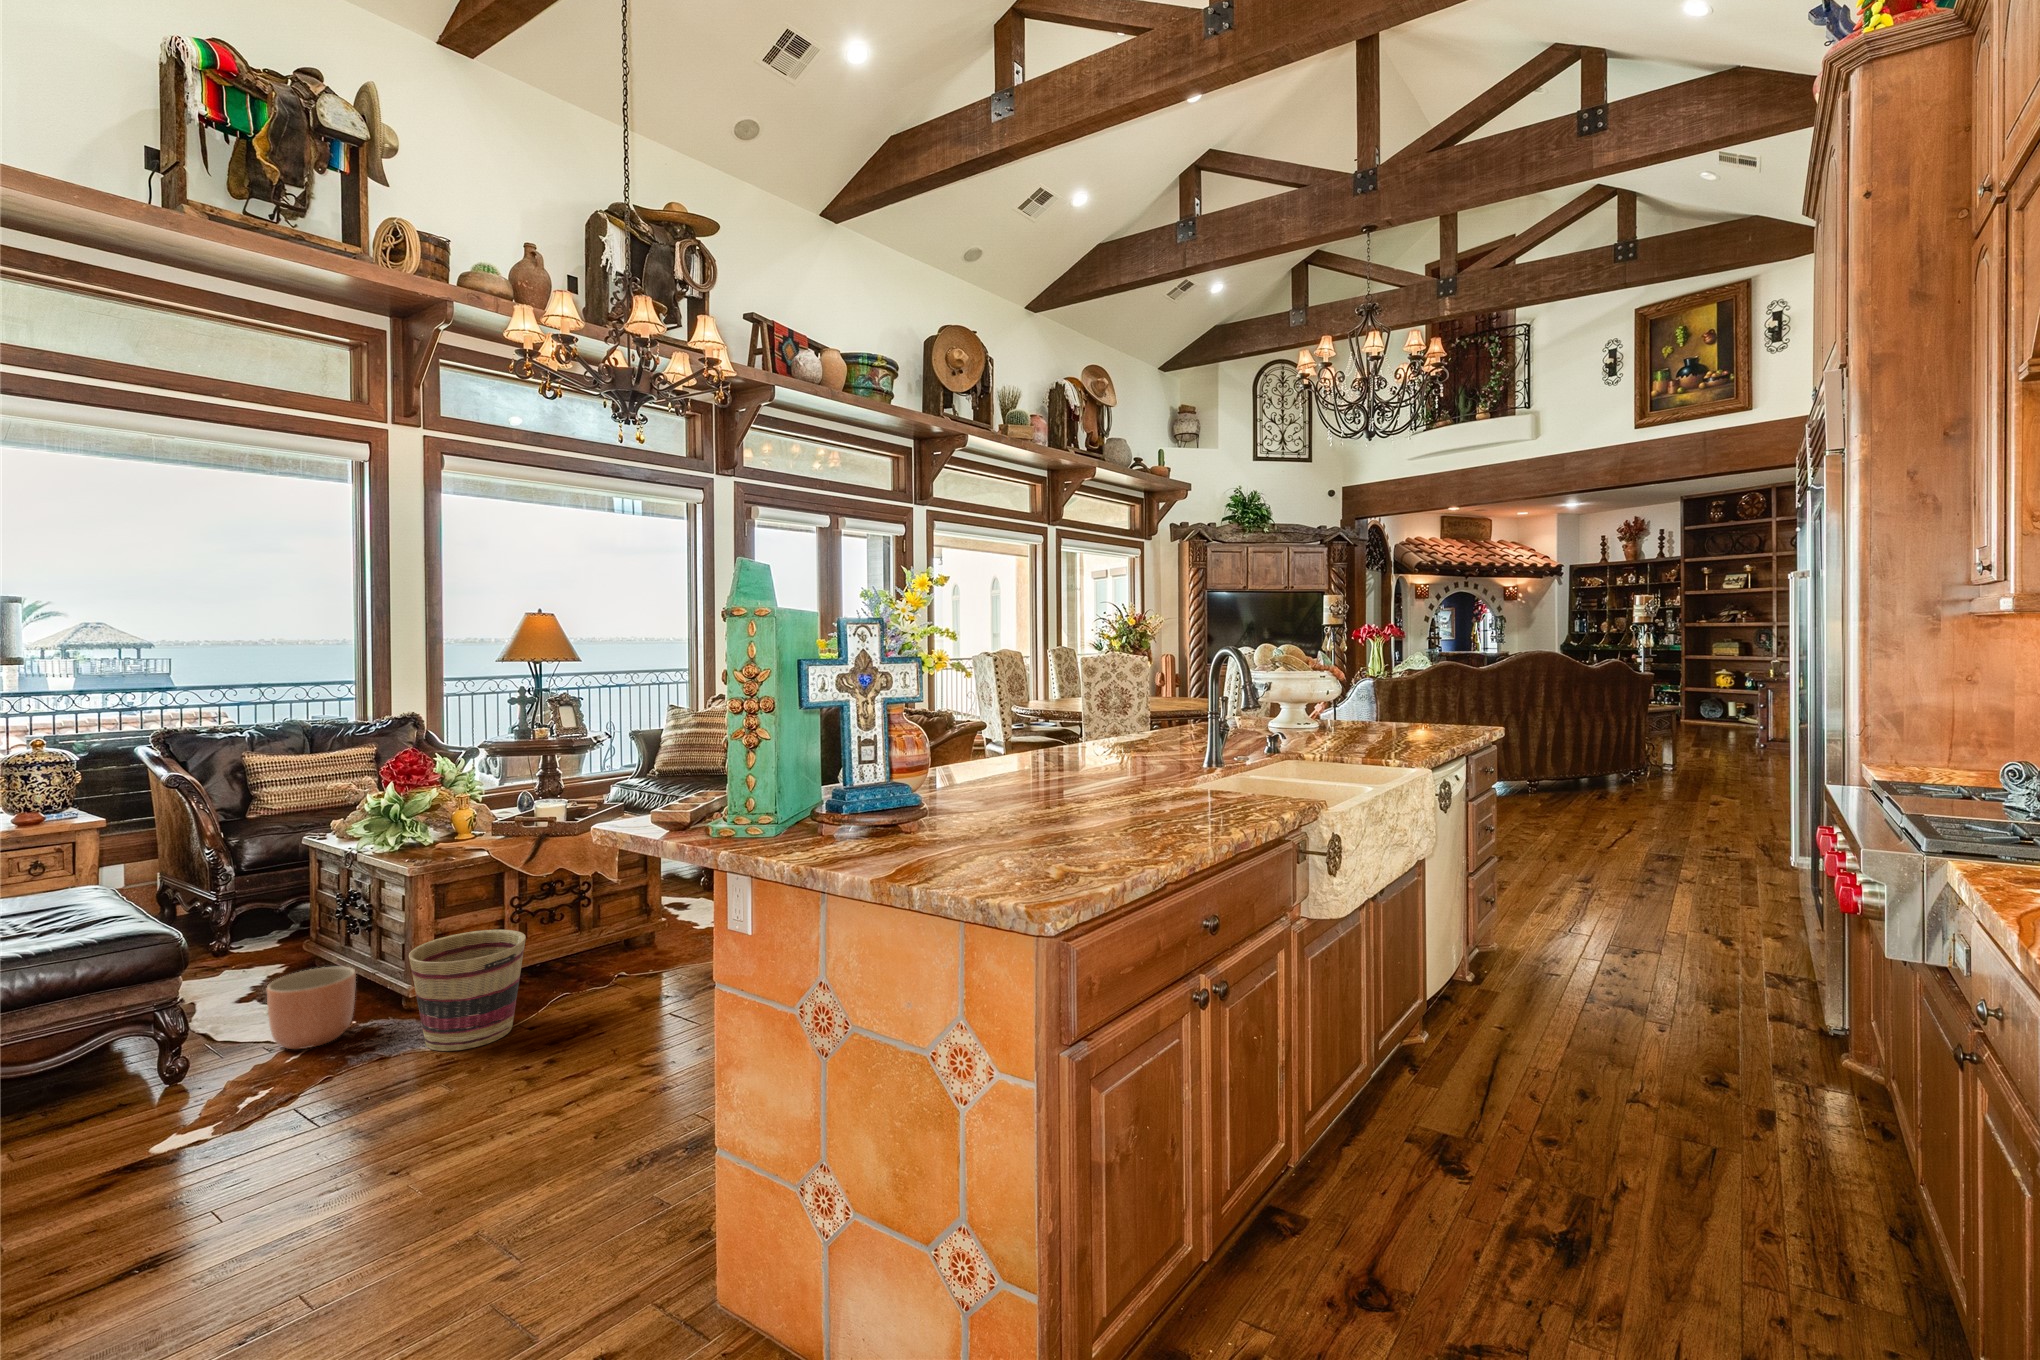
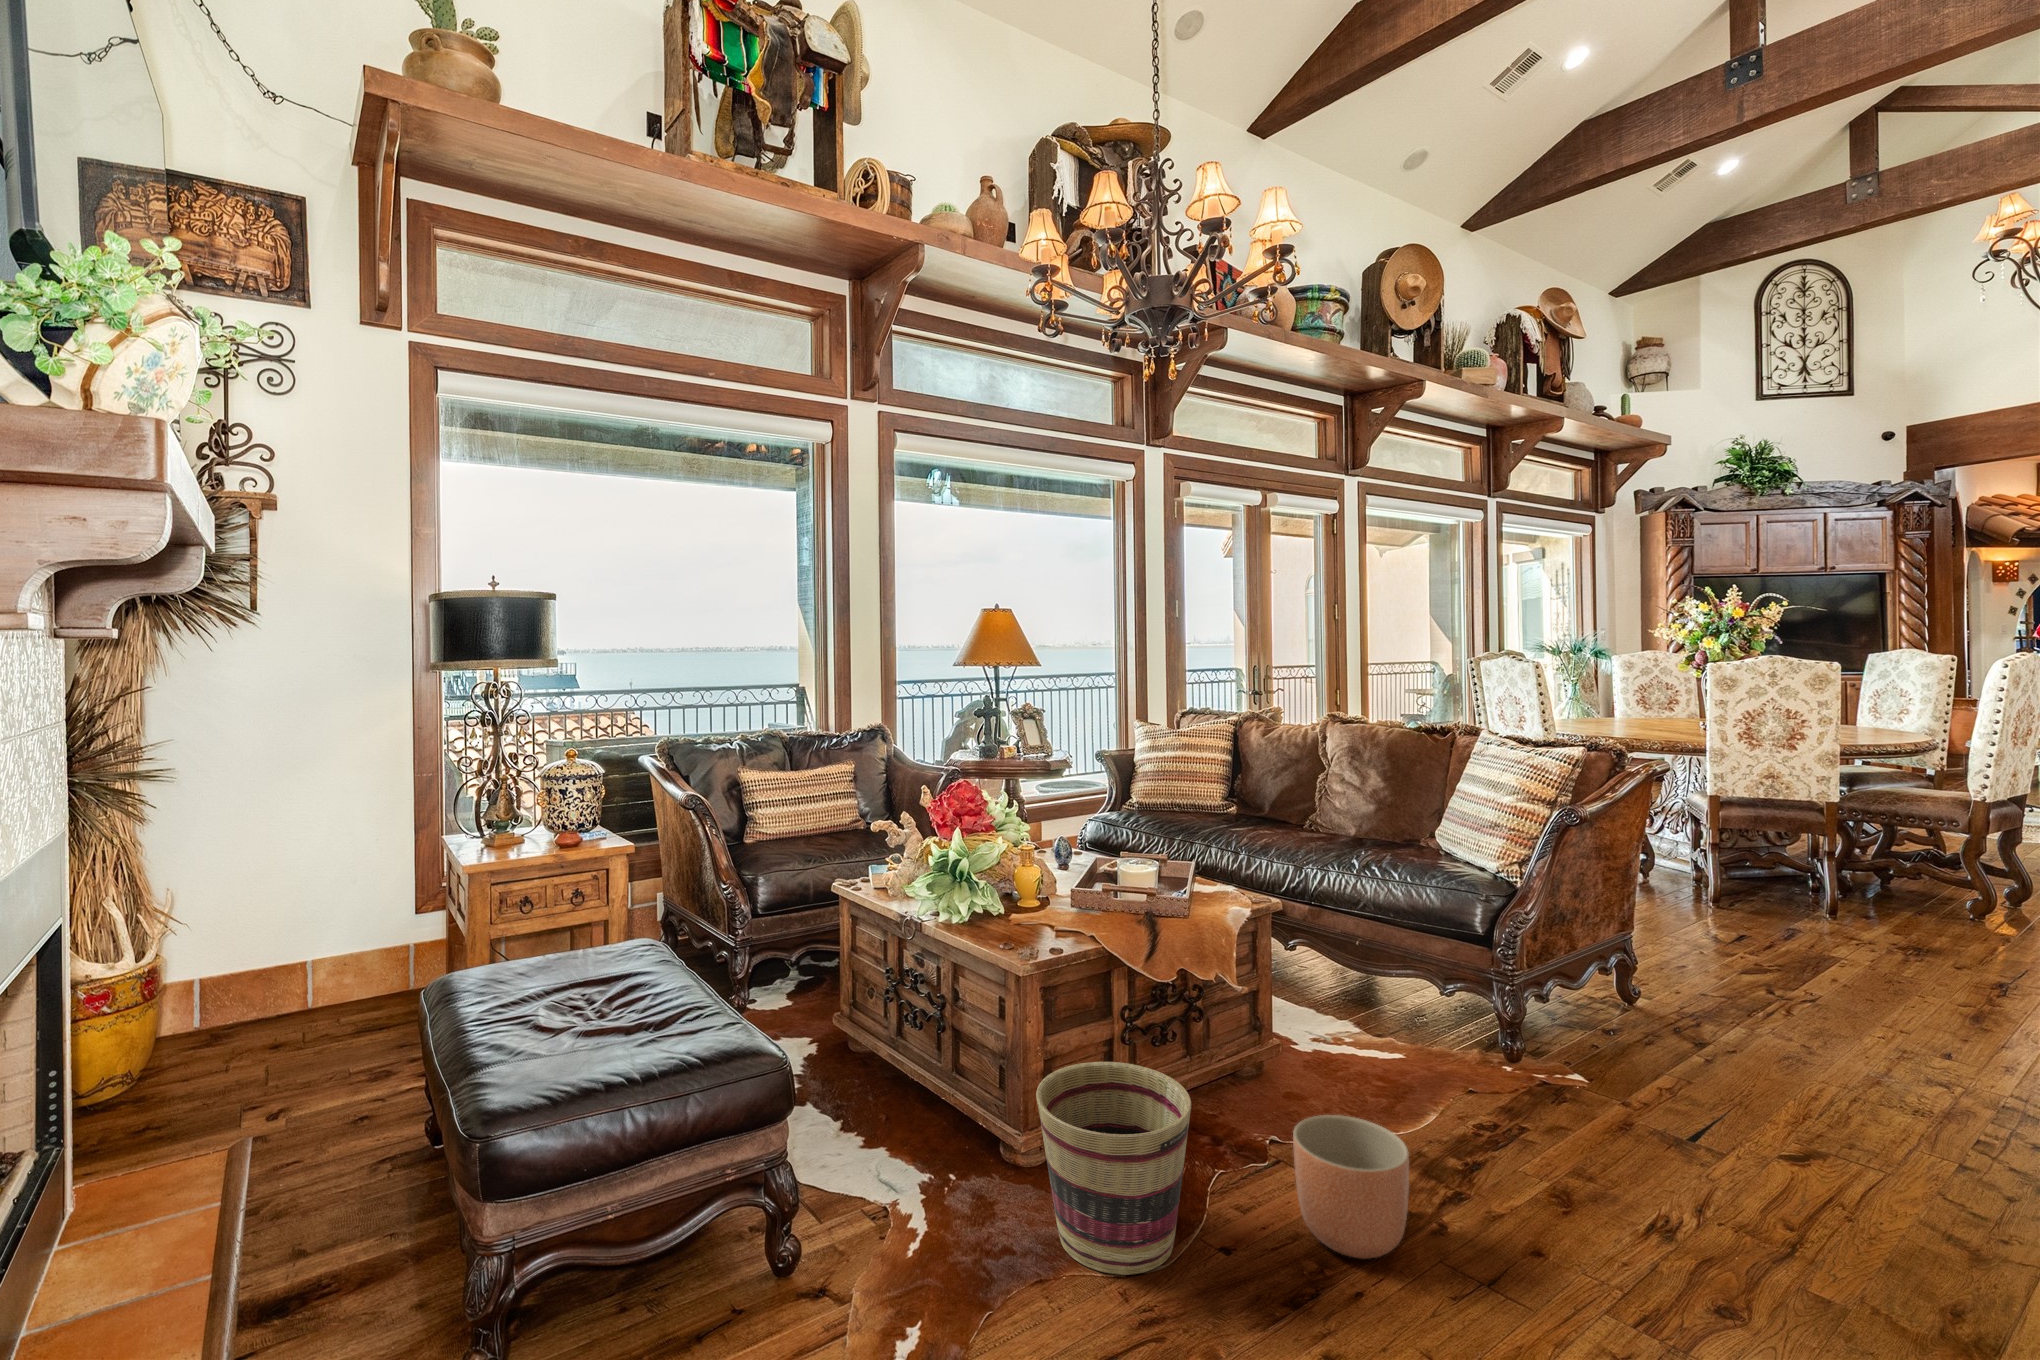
planter: present [267,966,356,1049] -> present [1293,1115,1409,1259]

